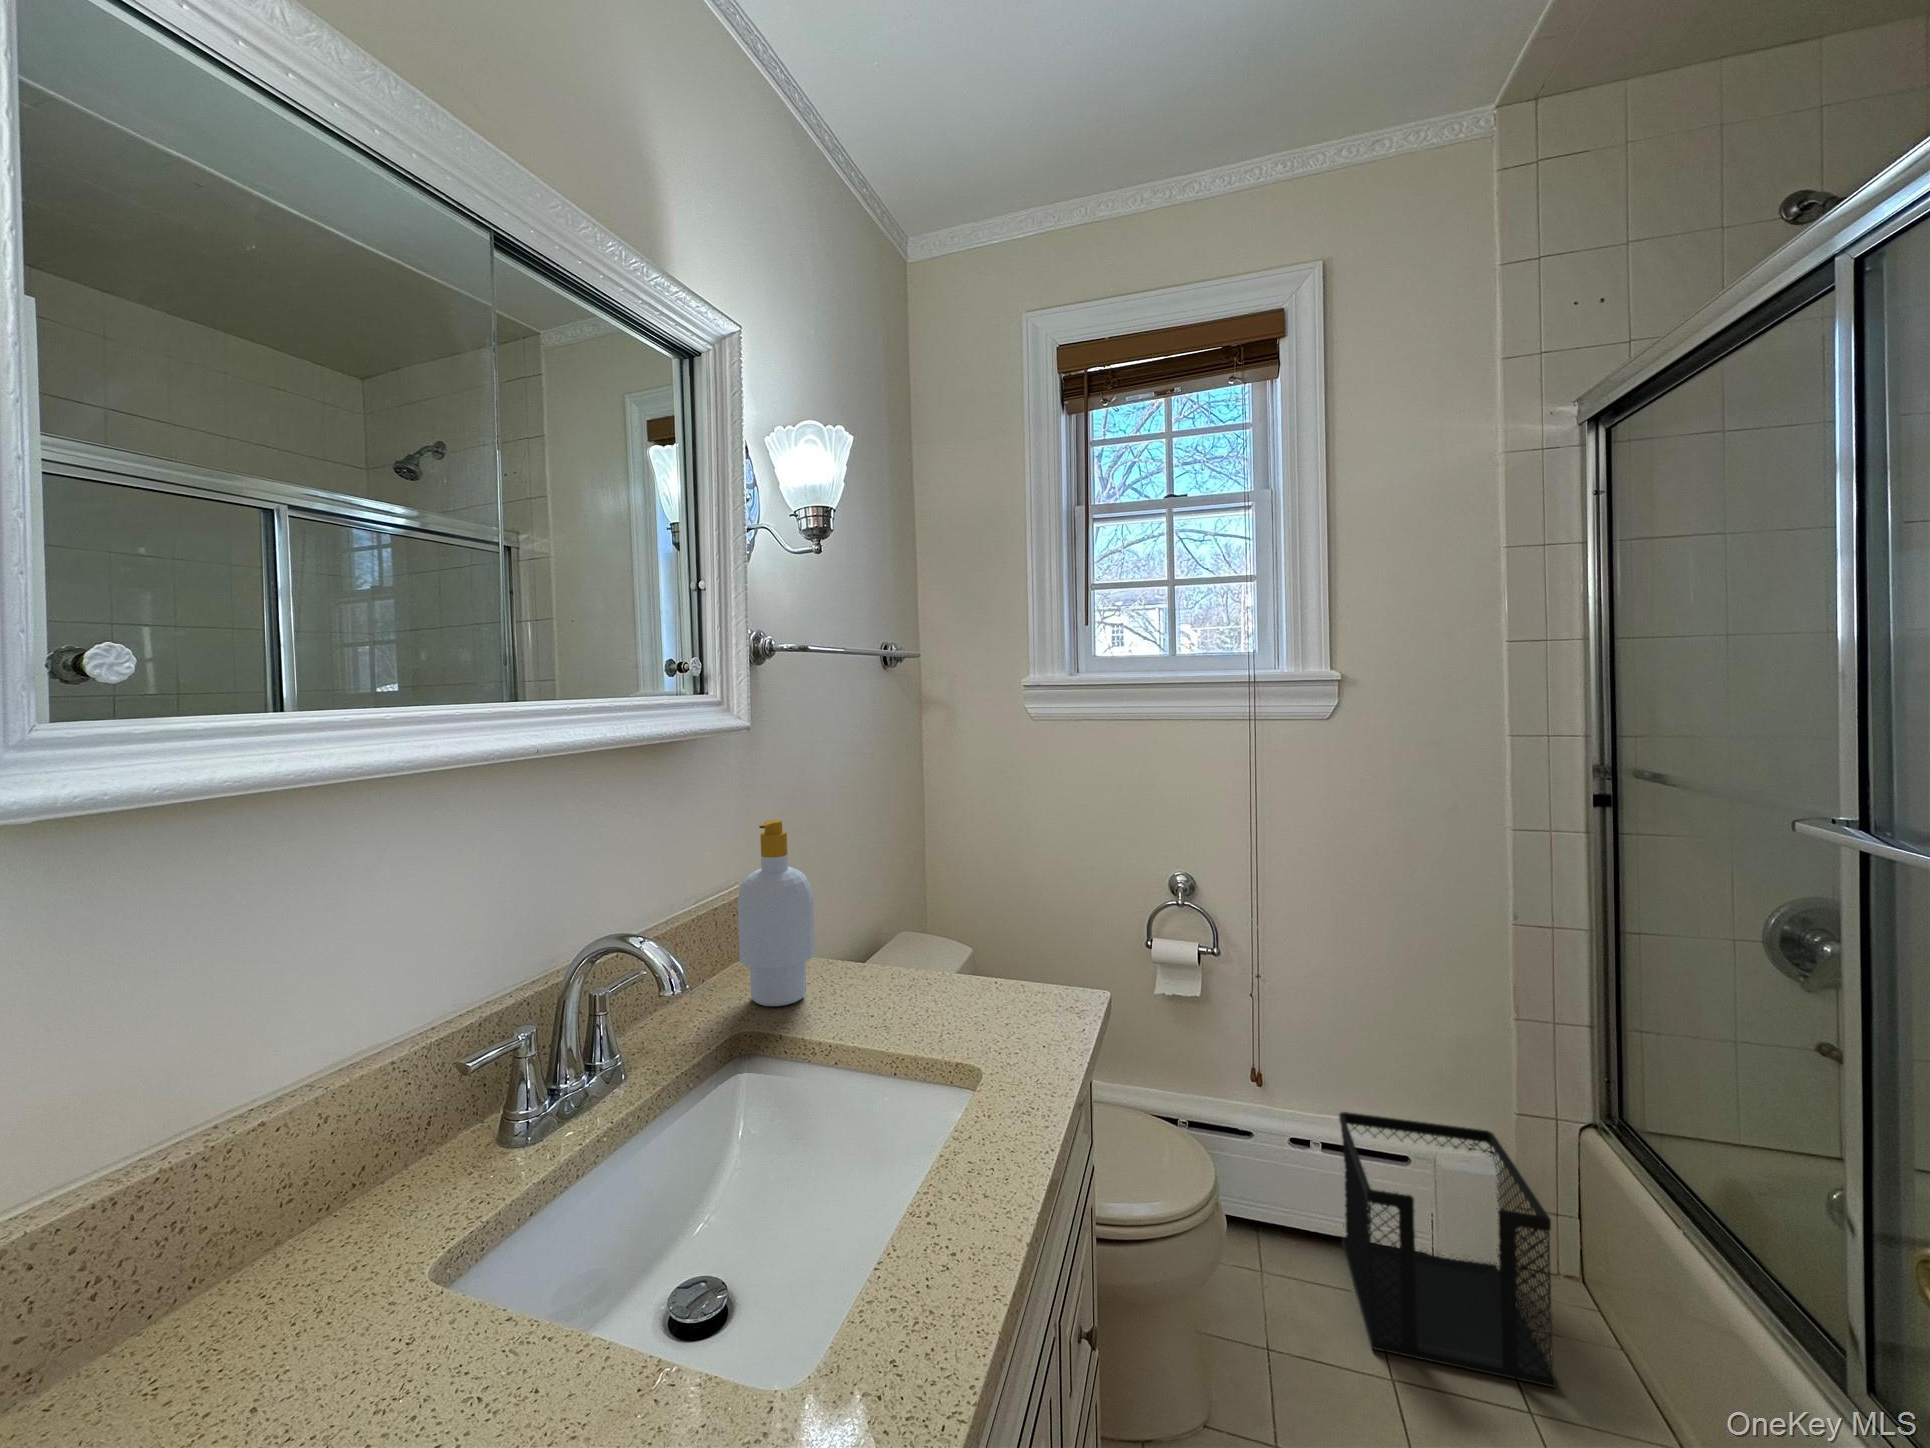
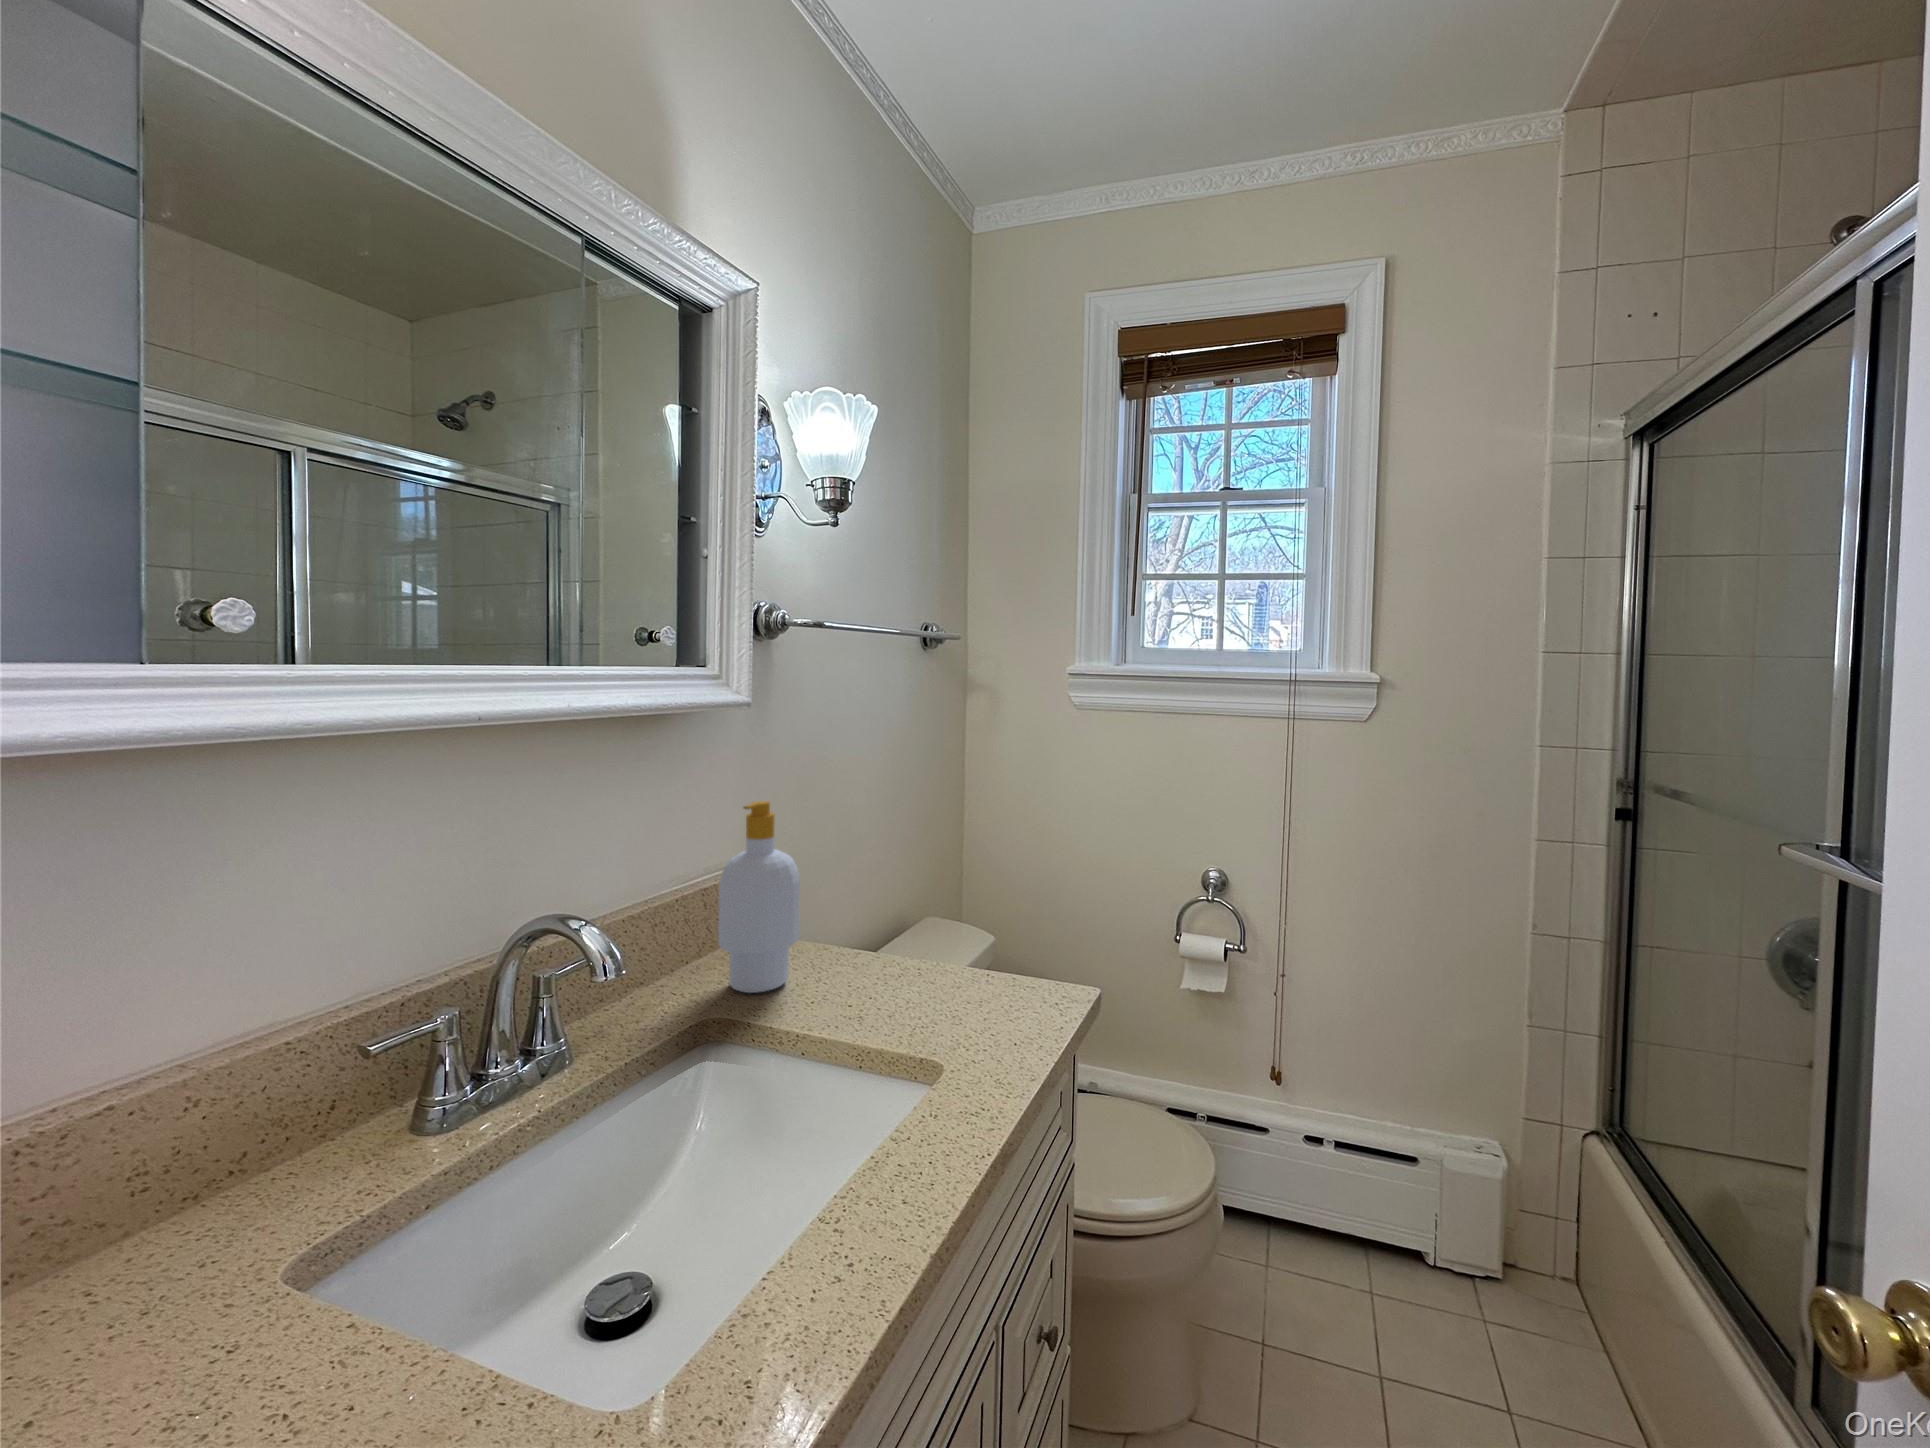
wastebasket: present [1339,1112,1556,1387] -> none [1349,1112,1541,1388]

